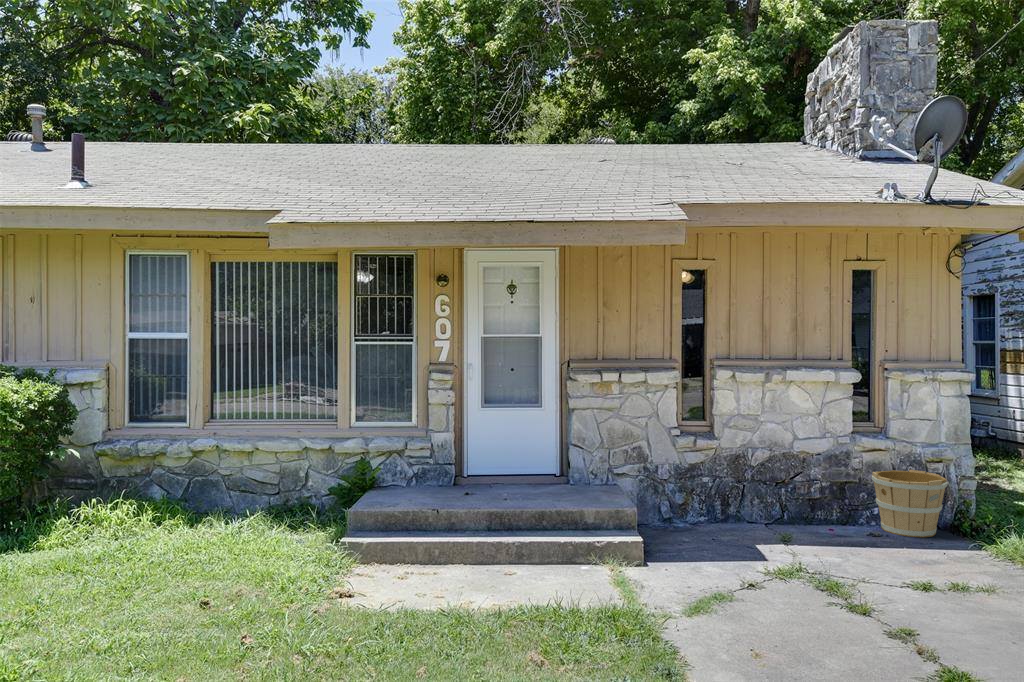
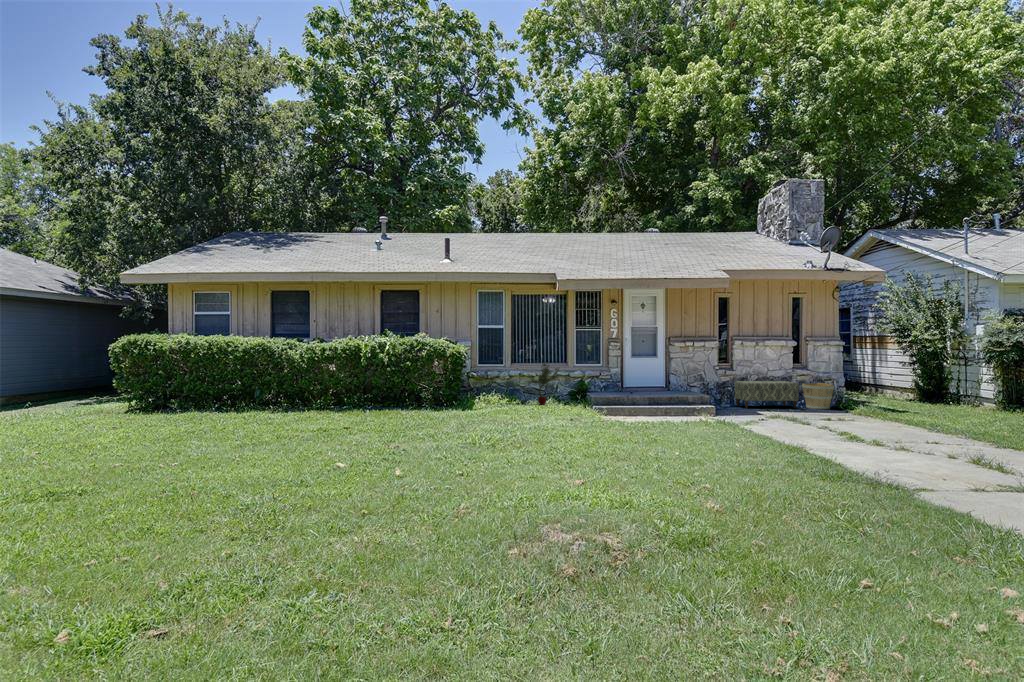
potted tree: none [218,418,300,519] -> present [527,363,559,405]
bench: none [716,463,860,535] -> present [735,381,799,408]

